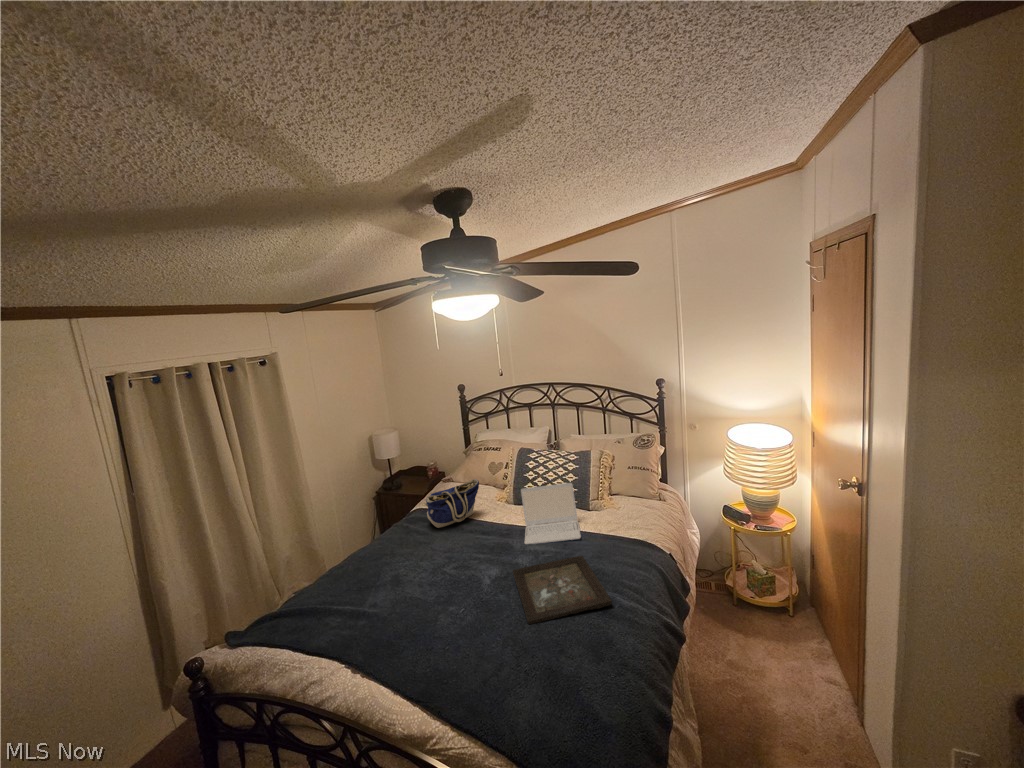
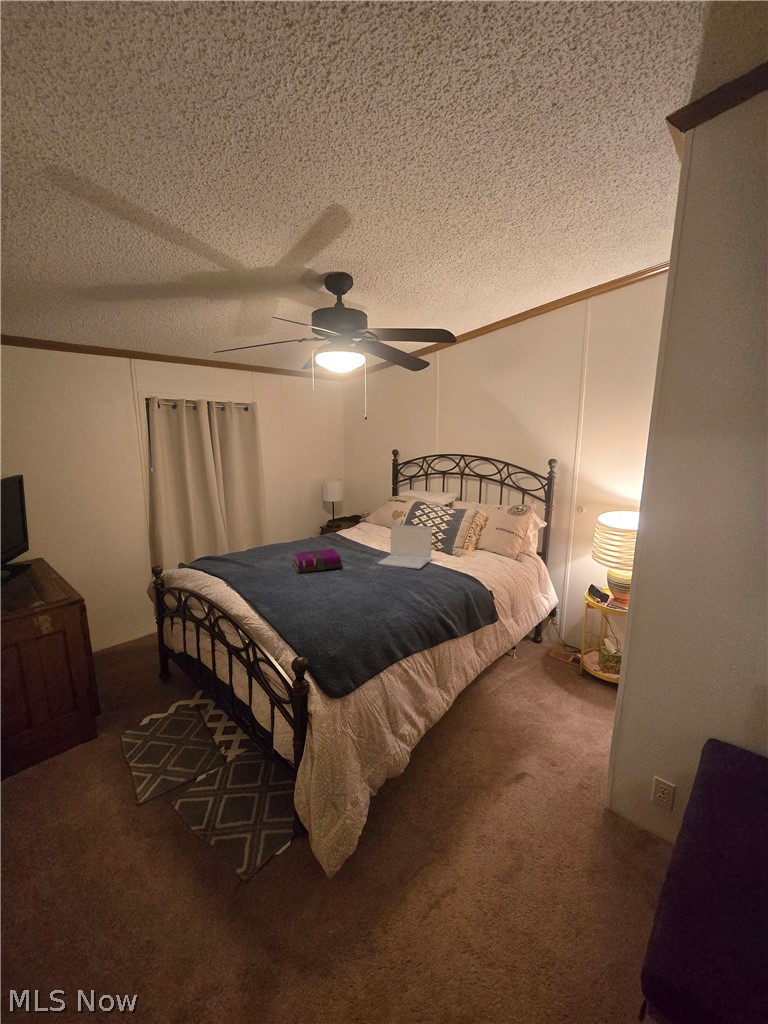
tote bag: present [424,479,479,528] -> none [322,514,369,544]
notebook: none [421,540,495,592] -> present [293,549,343,573]
tray: present [513,556,612,624] -> none [327,573,406,604]

